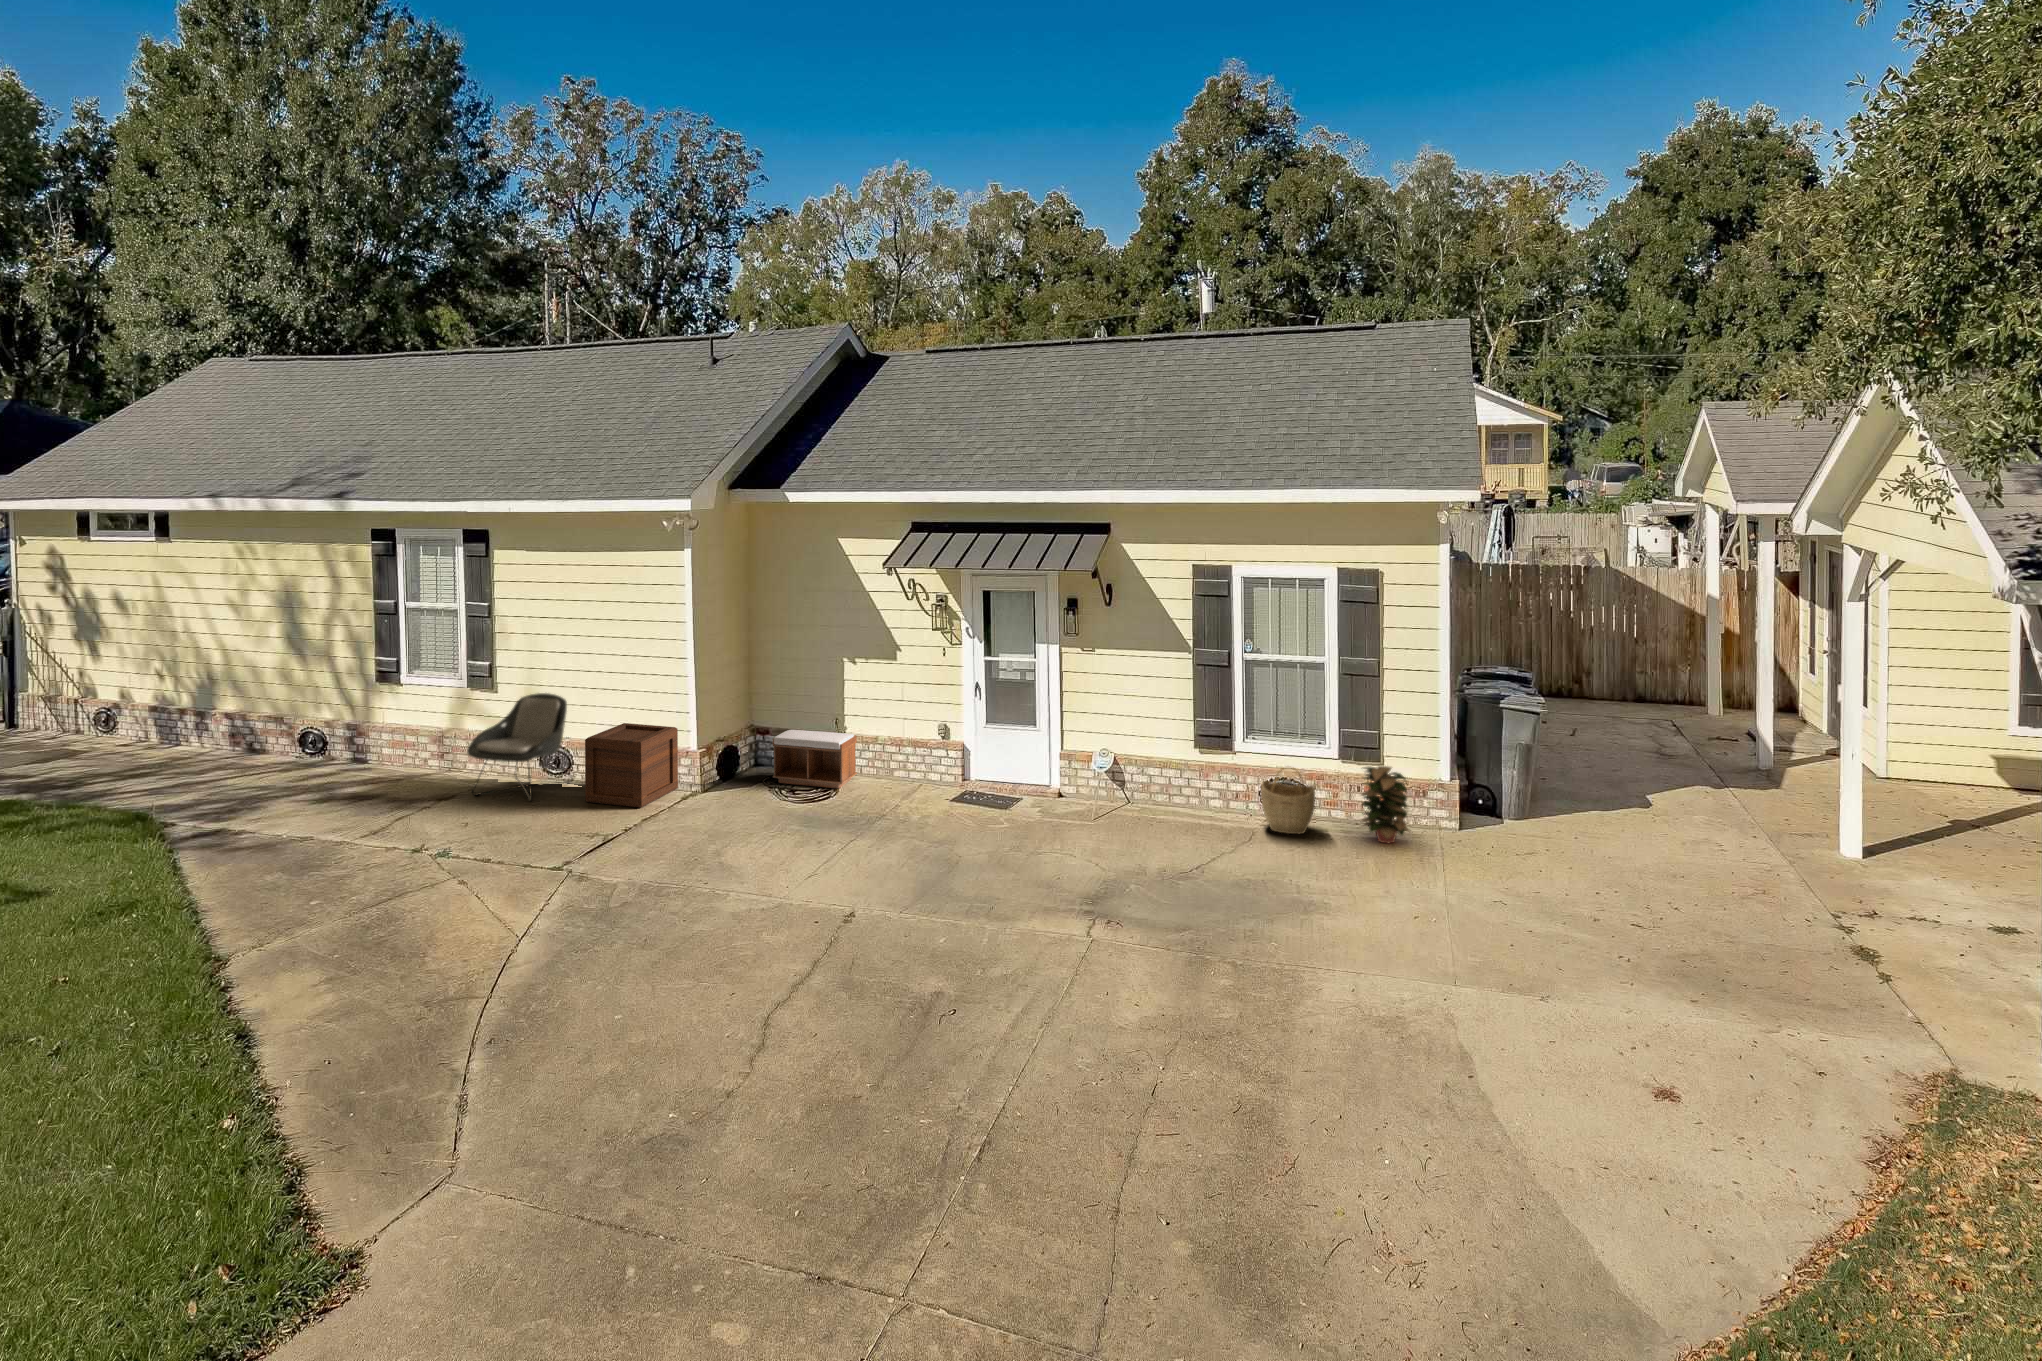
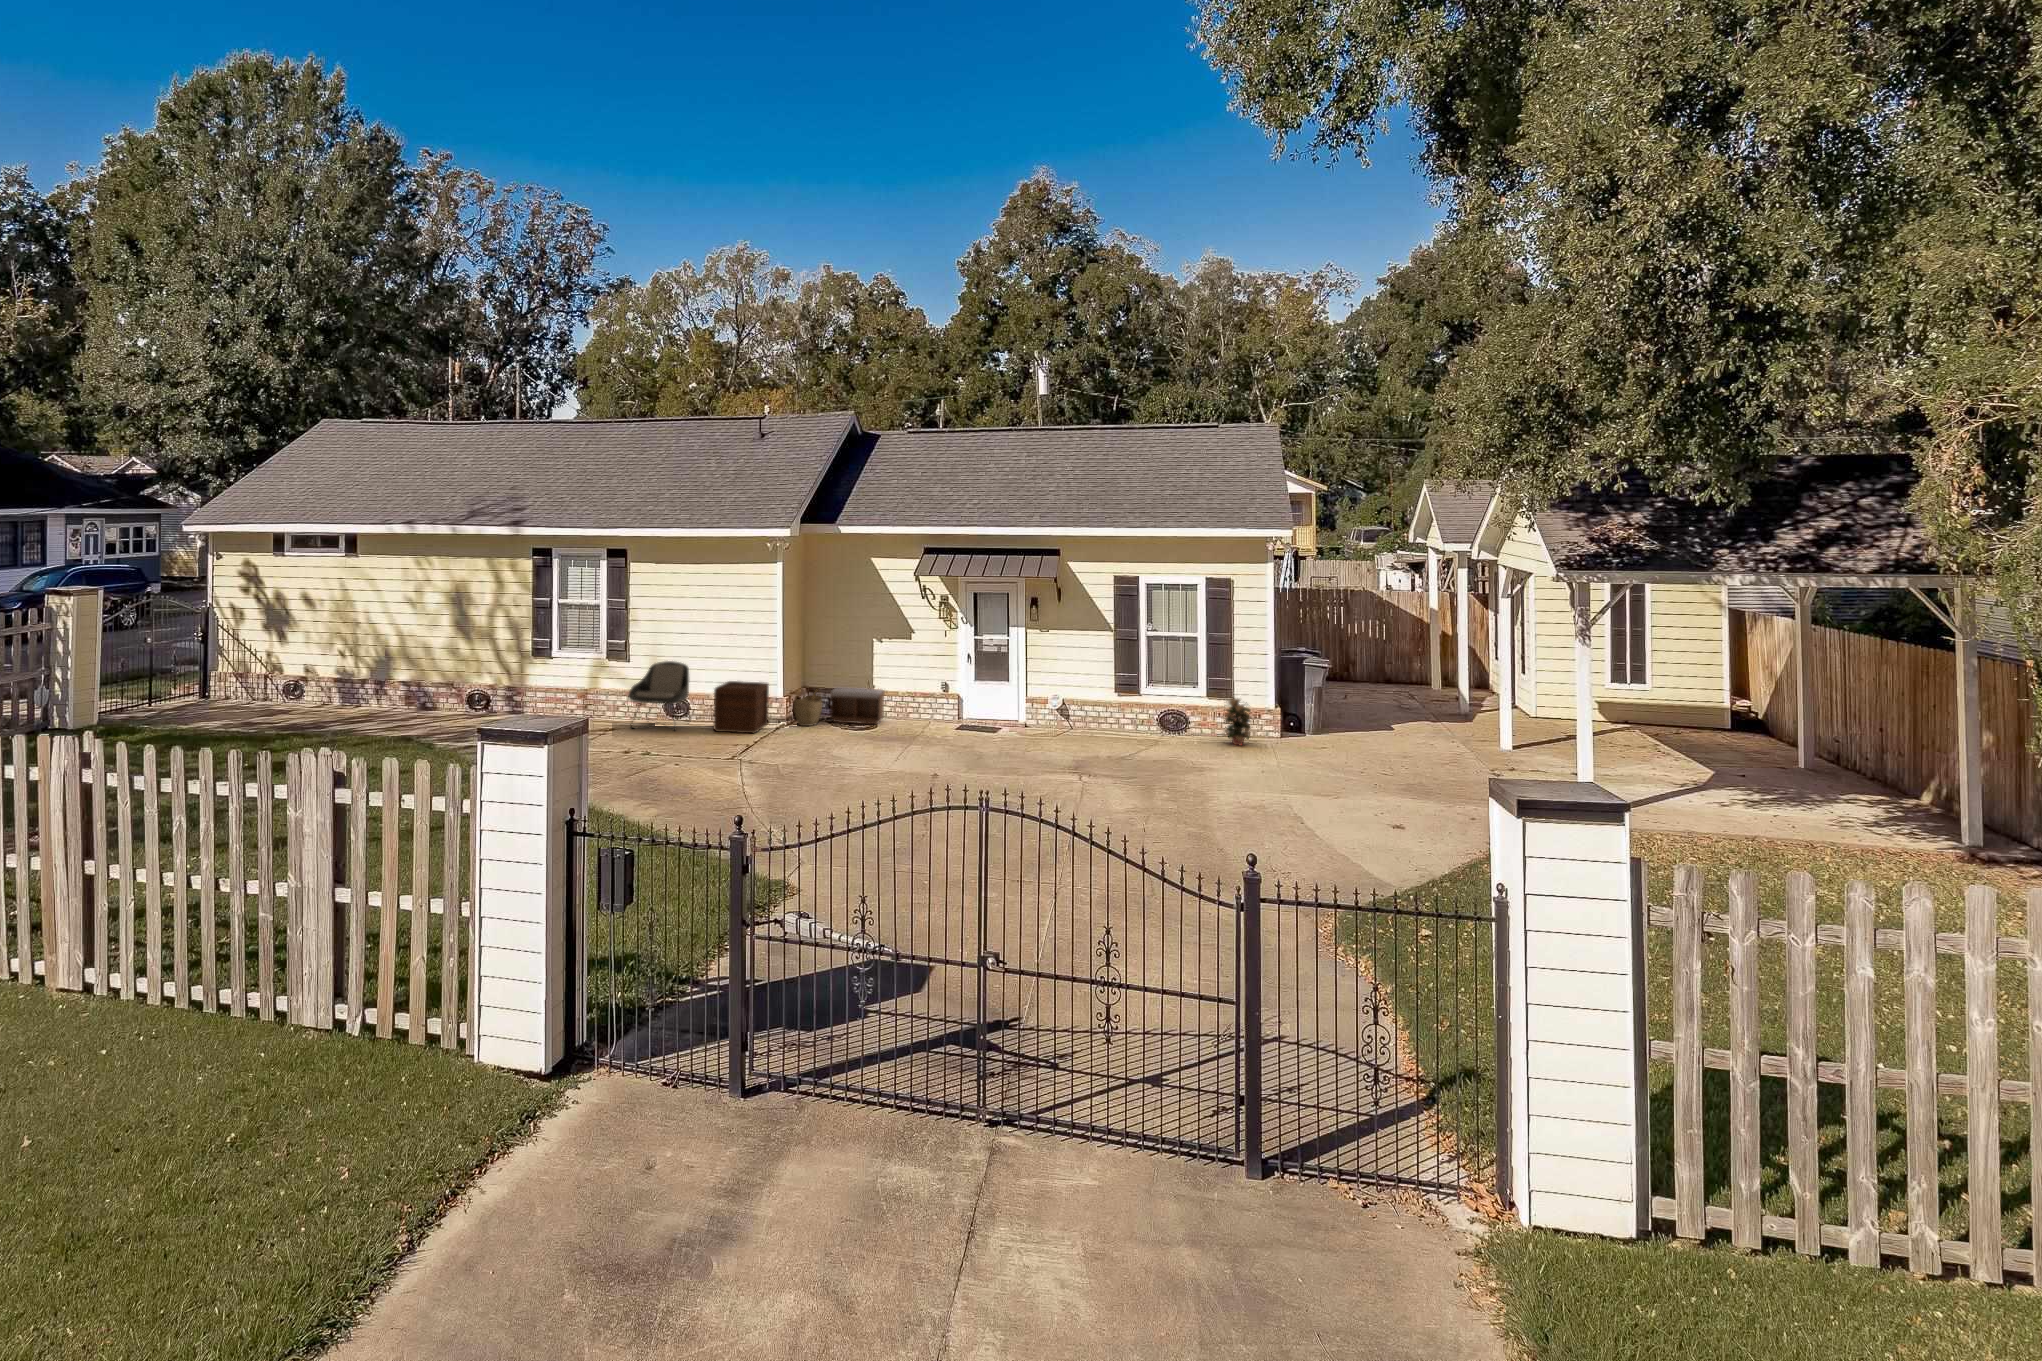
woven basket: present [1261,767,1315,834] -> present [794,694,822,726]

